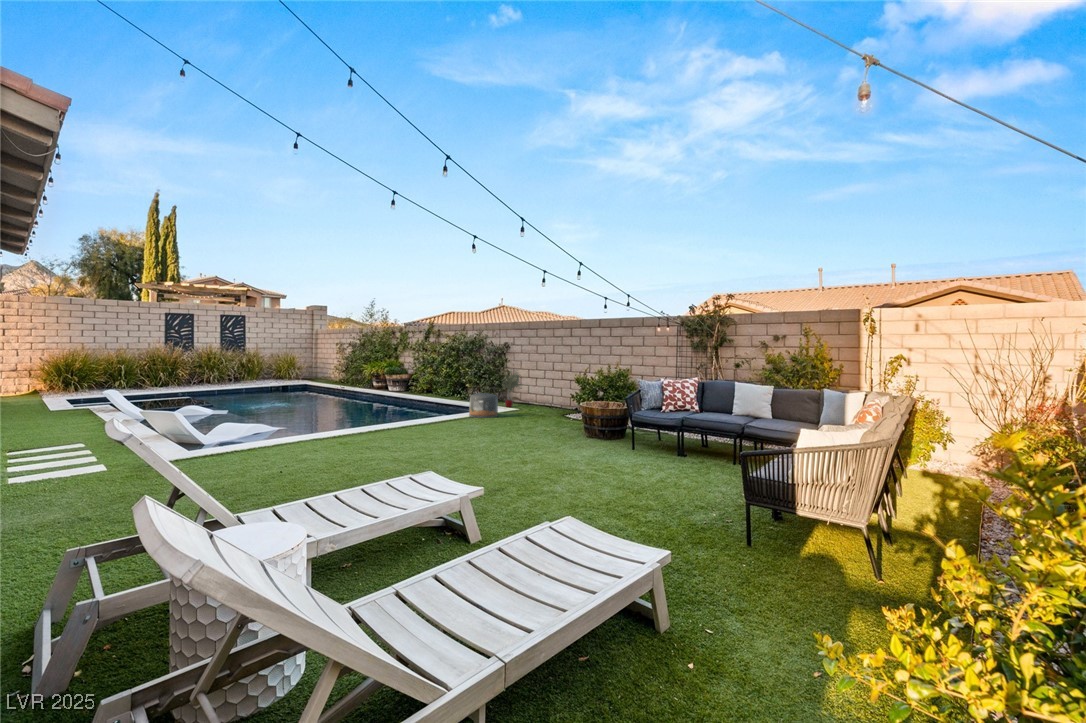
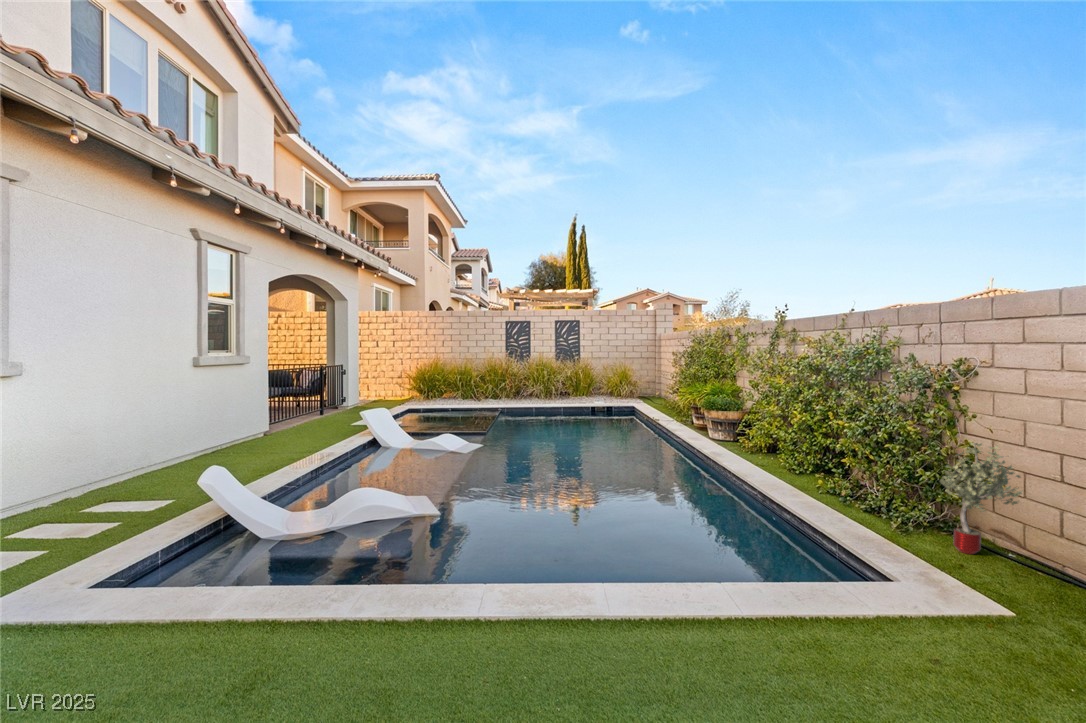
pouf: present [469,393,498,418] -> none [802,551,921,673]

